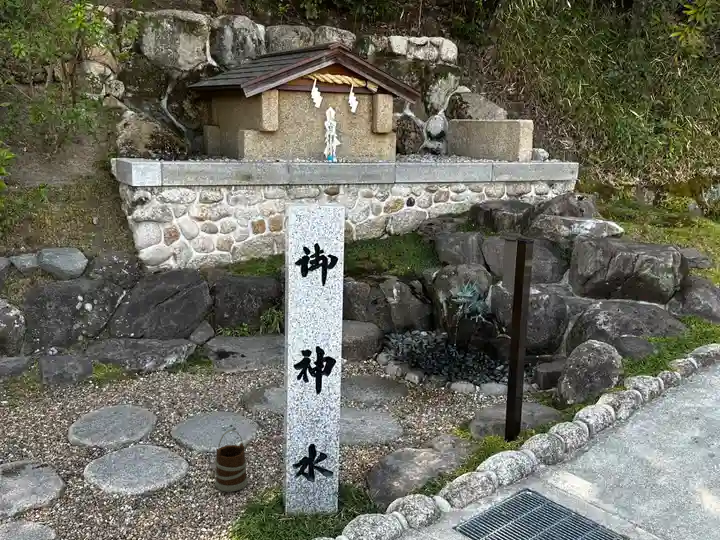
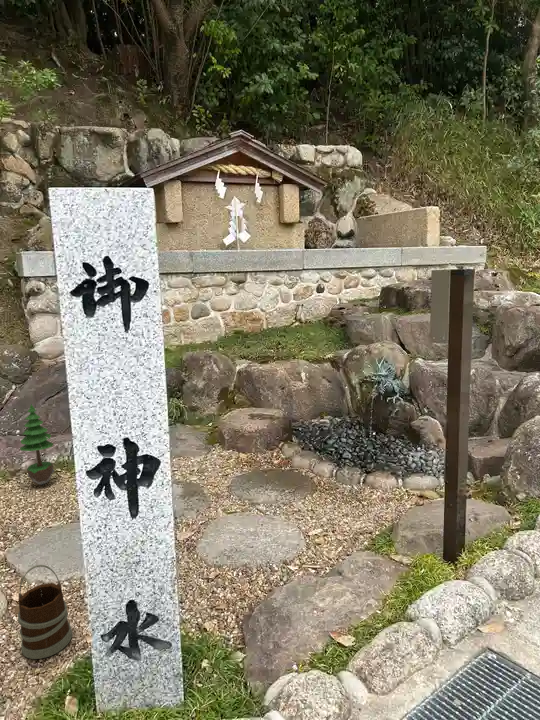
potted tree: none [153,313,181,384] -> present [20,404,54,485]

